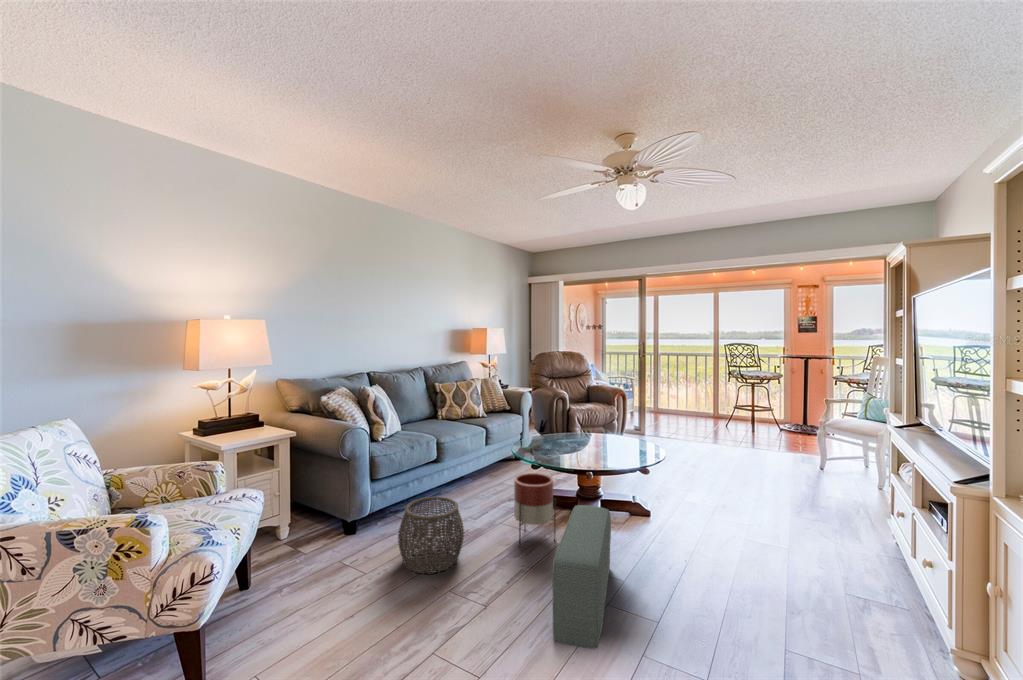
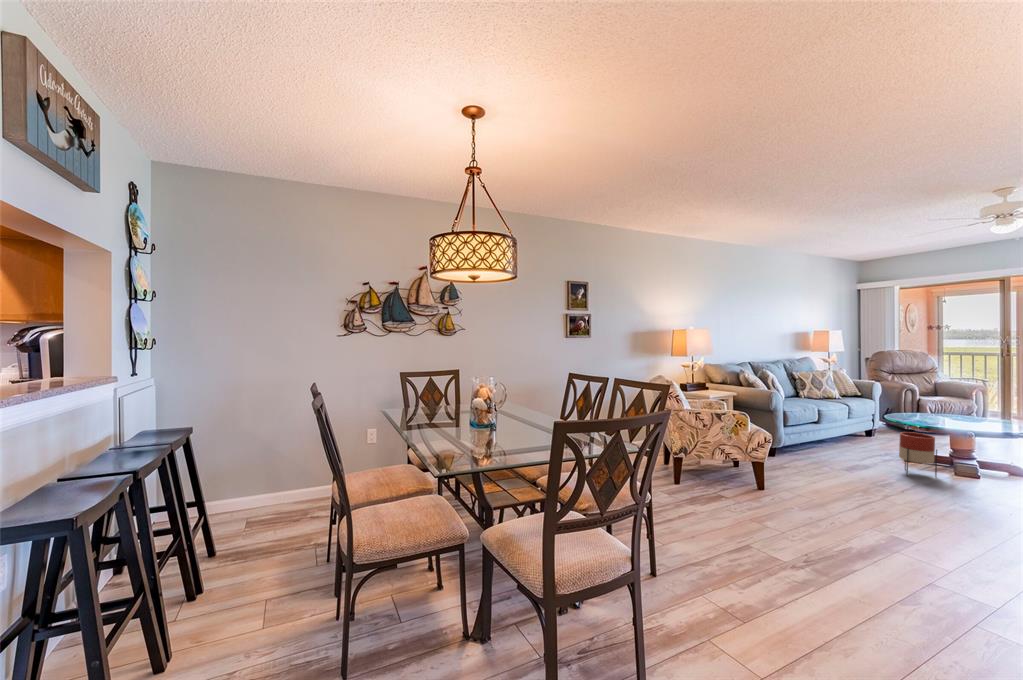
woven basket: present [398,497,464,574] -> none [820,436,869,477]
pouf: present [552,505,611,649] -> none [959,450,1001,515]

